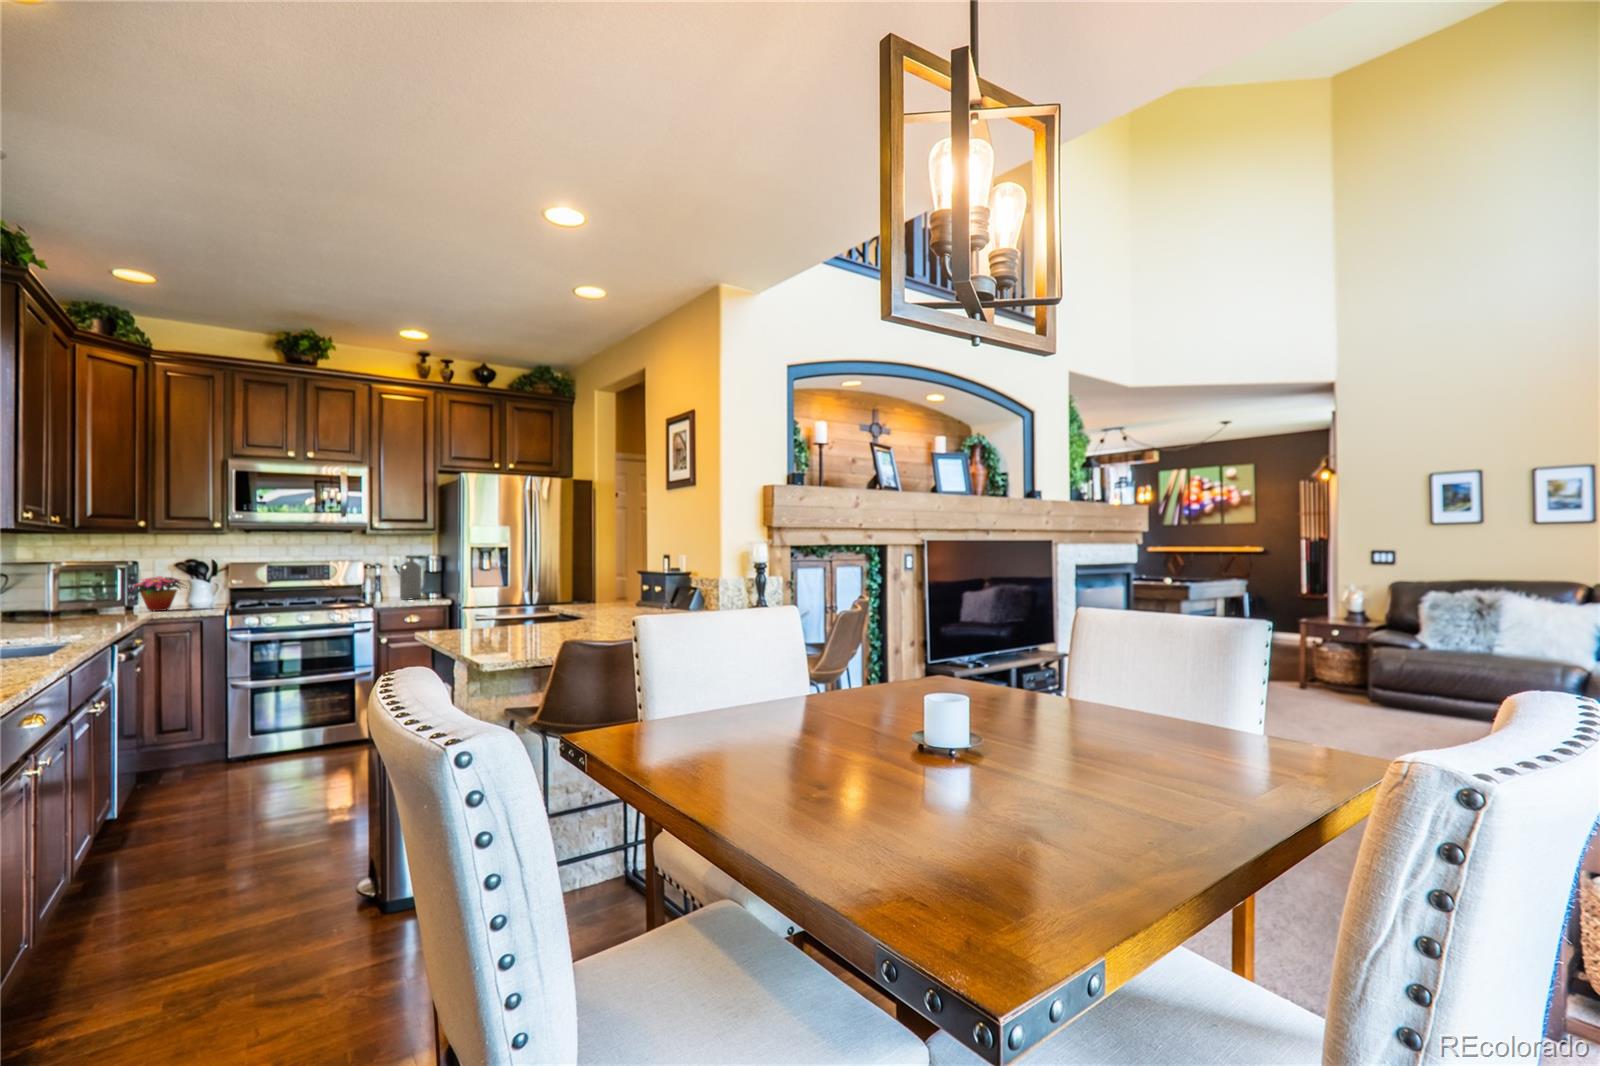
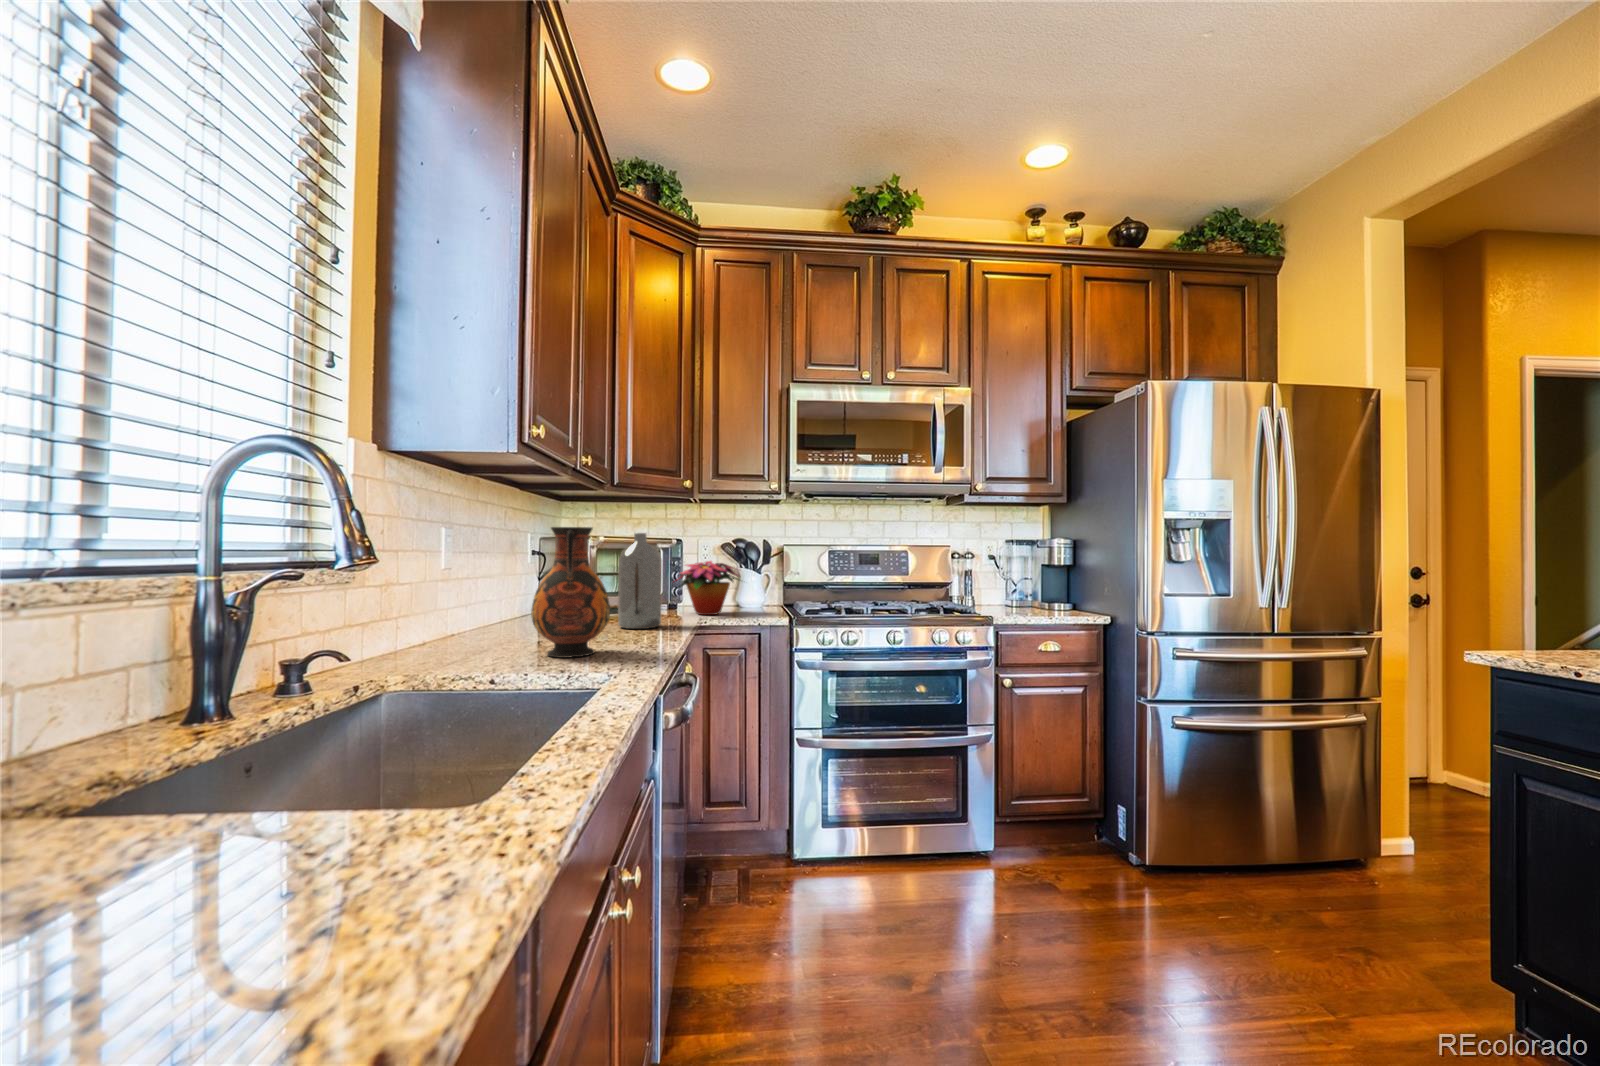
bottle: present [400,557,421,600] -> present [618,533,662,629]
vase: none [29,563,83,630] -> present [531,527,610,658]

